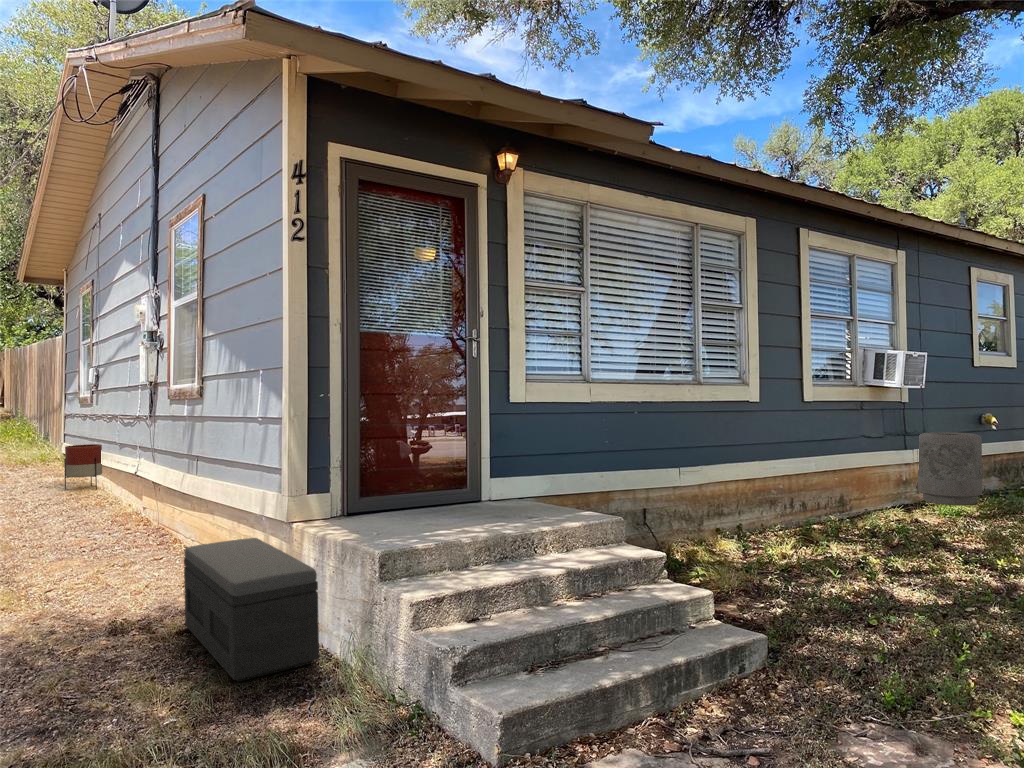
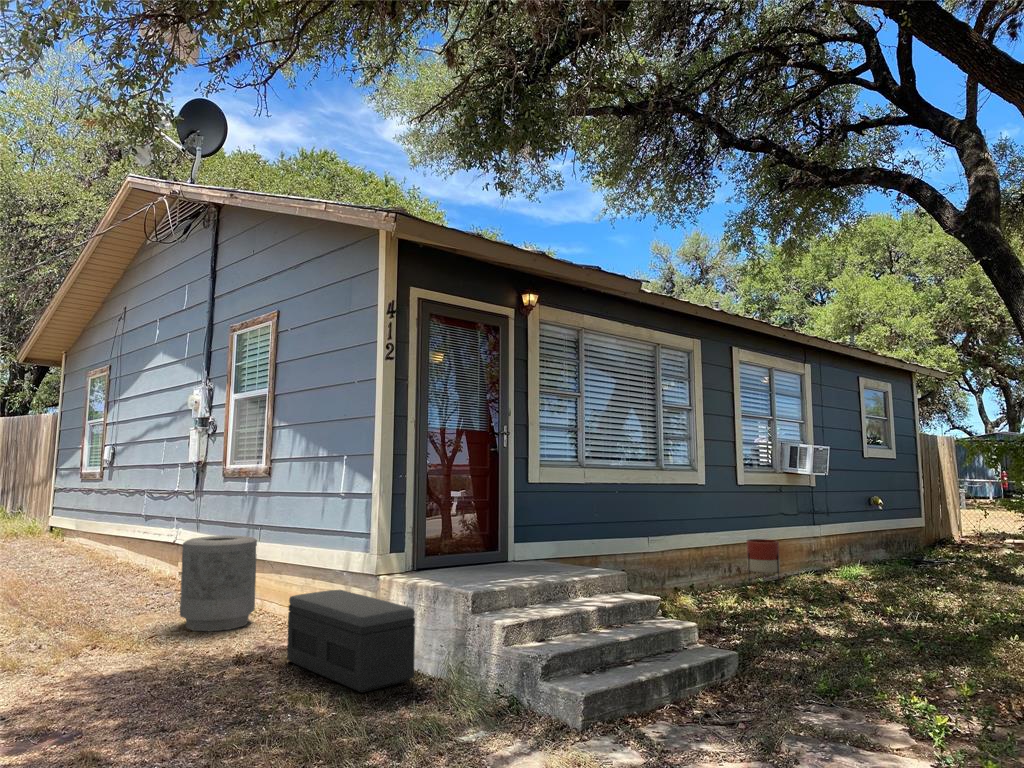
trash can: present [917,432,982,505] -> present [180,536,257,631]
planter: present [64,444,102,490] -> present [747,539,780,584]

